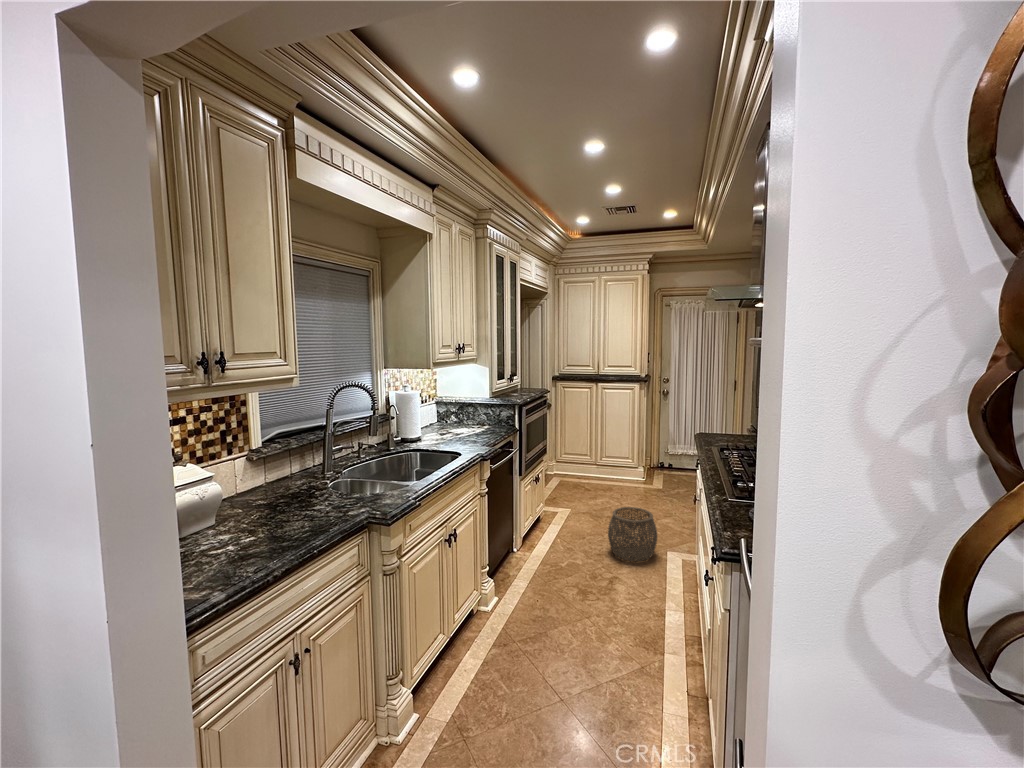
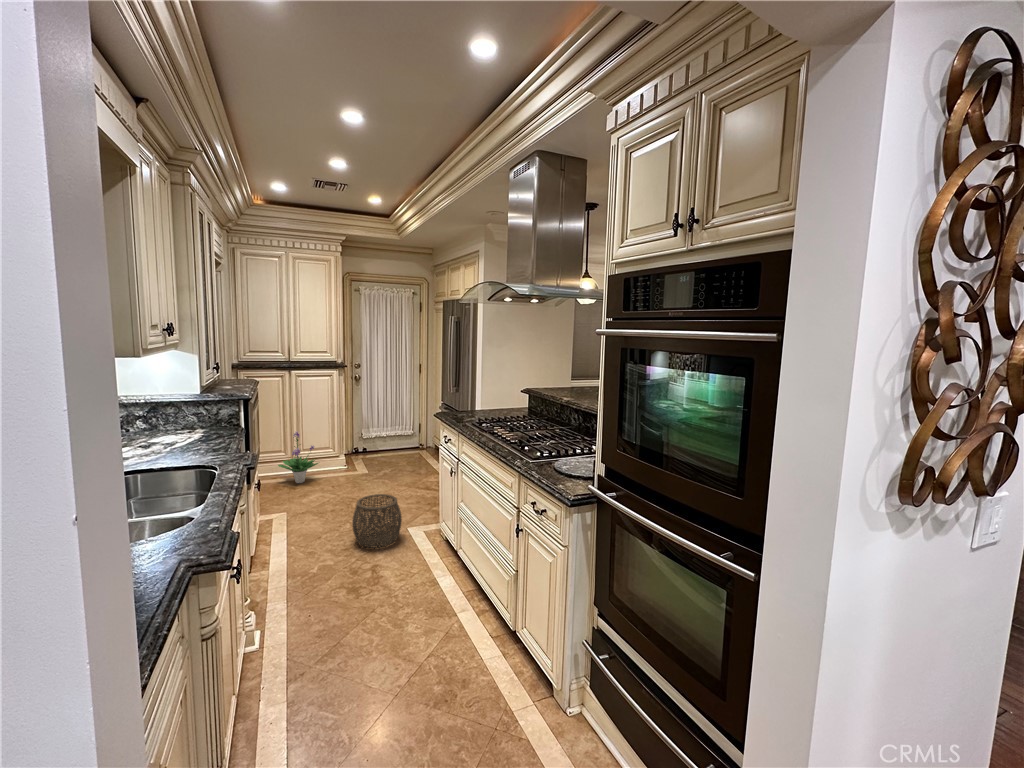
potted plant: none [581,438,616,485] -> present [278,431,318,483]

